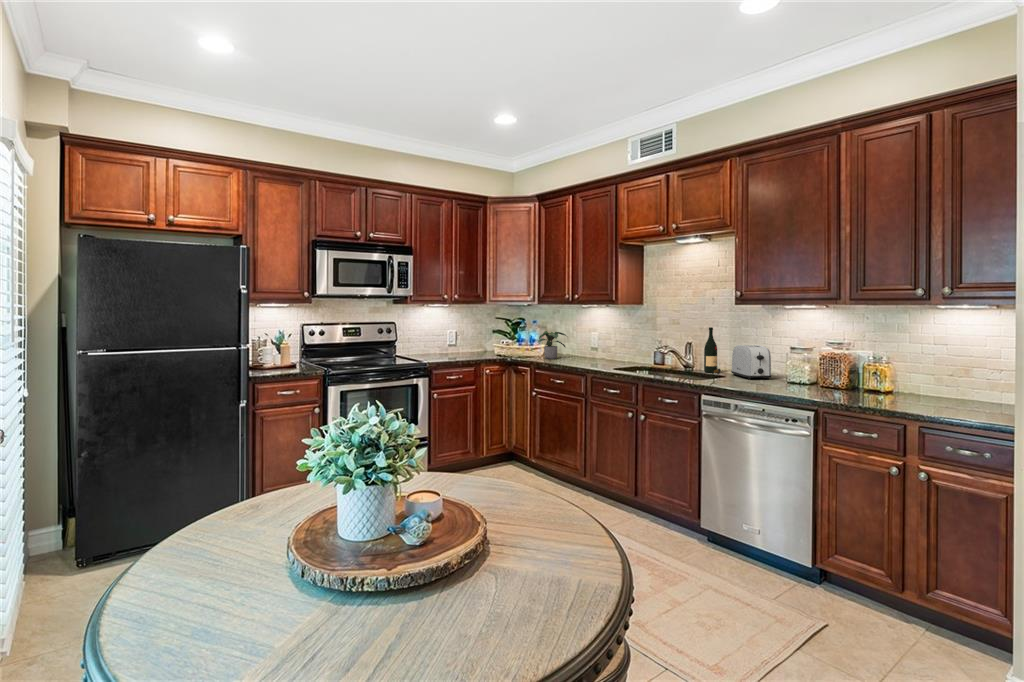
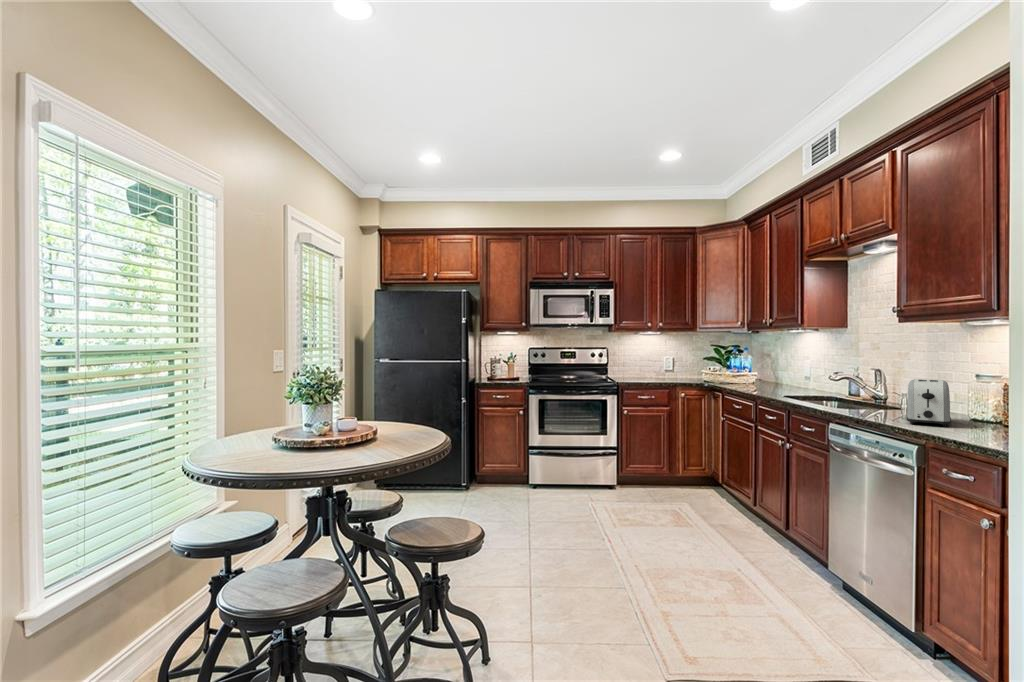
wine bottle: present [704,327,721,373] -> none [882,356,911,414]
potted plant: present [538,331,566,359] -> none [733,358,773,387]

